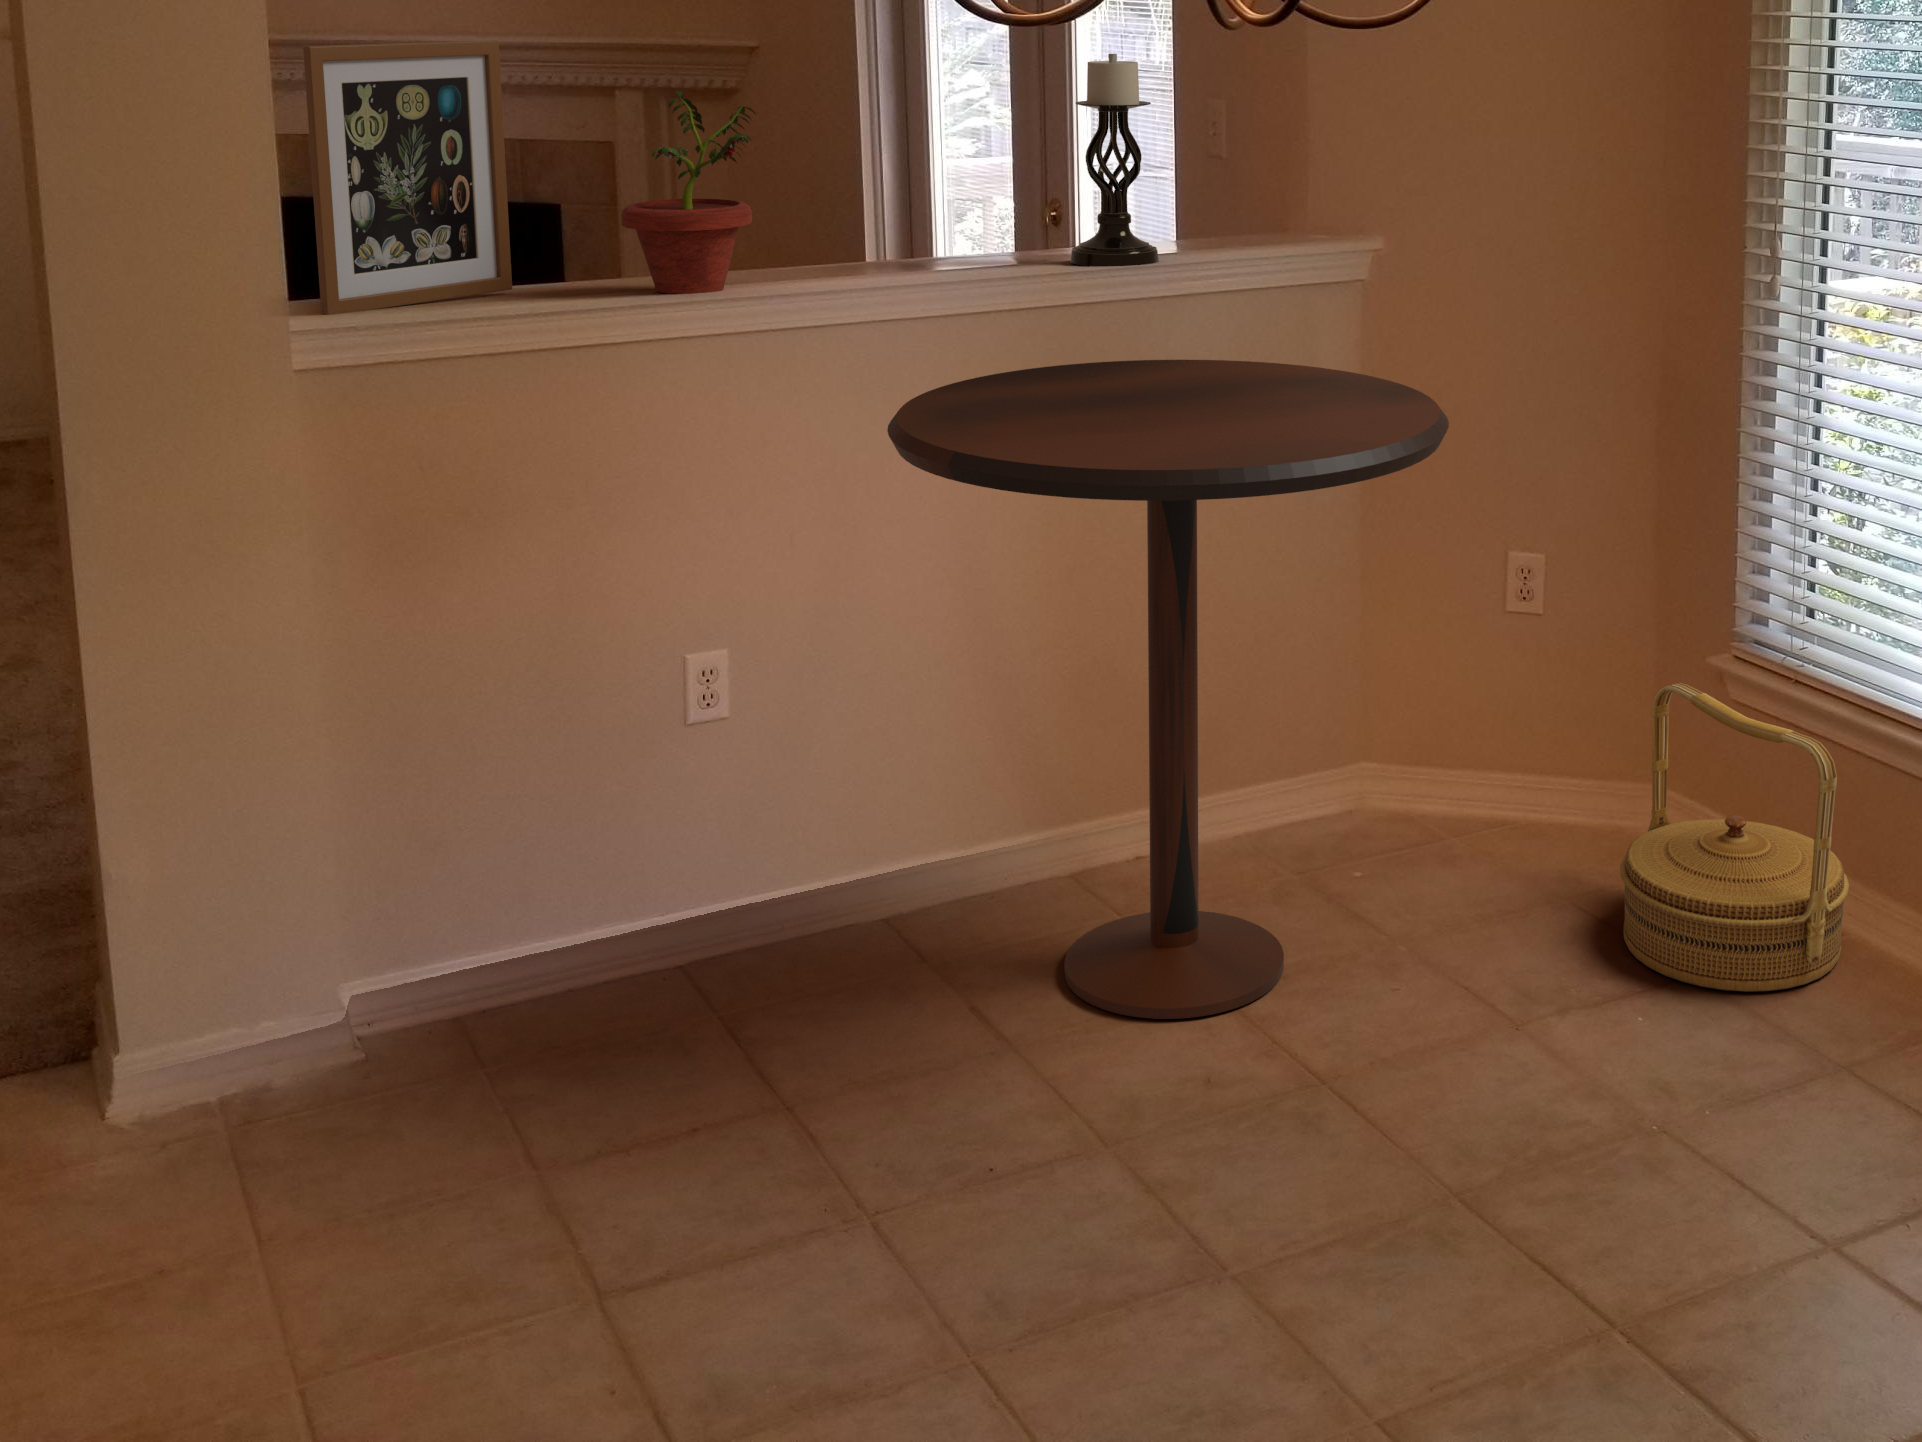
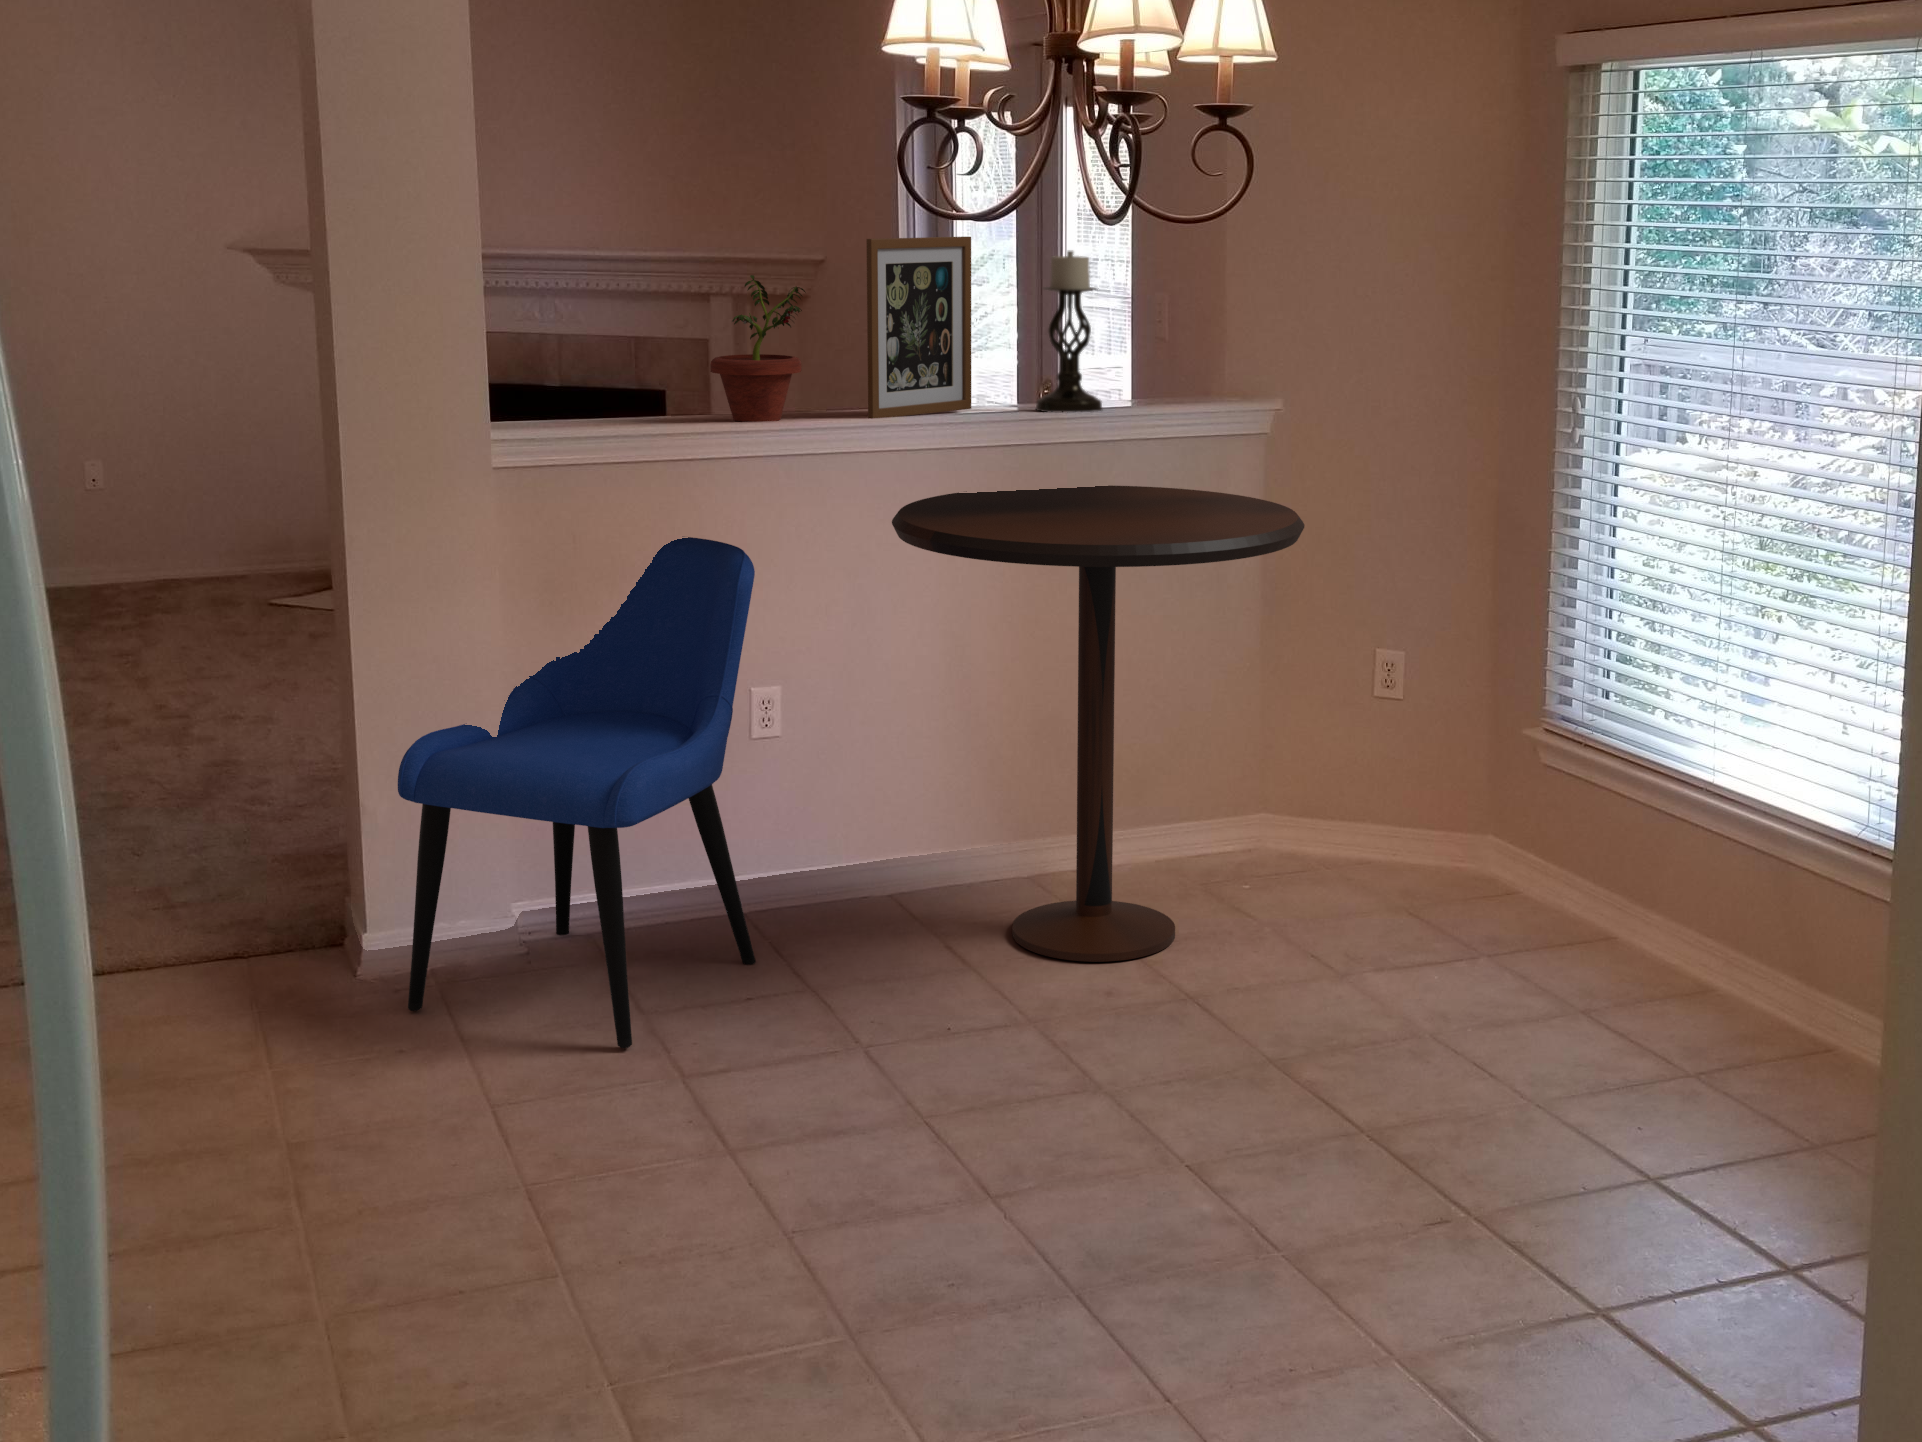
picture frame: present [303,40,512,315] -> present [866,237,971,418]
dining chair: none [141,458,706,1250] -> present [398,537,756,1048]
woven basket: present [1620,683,1849,992] -> none [1437,745,1617,973]

